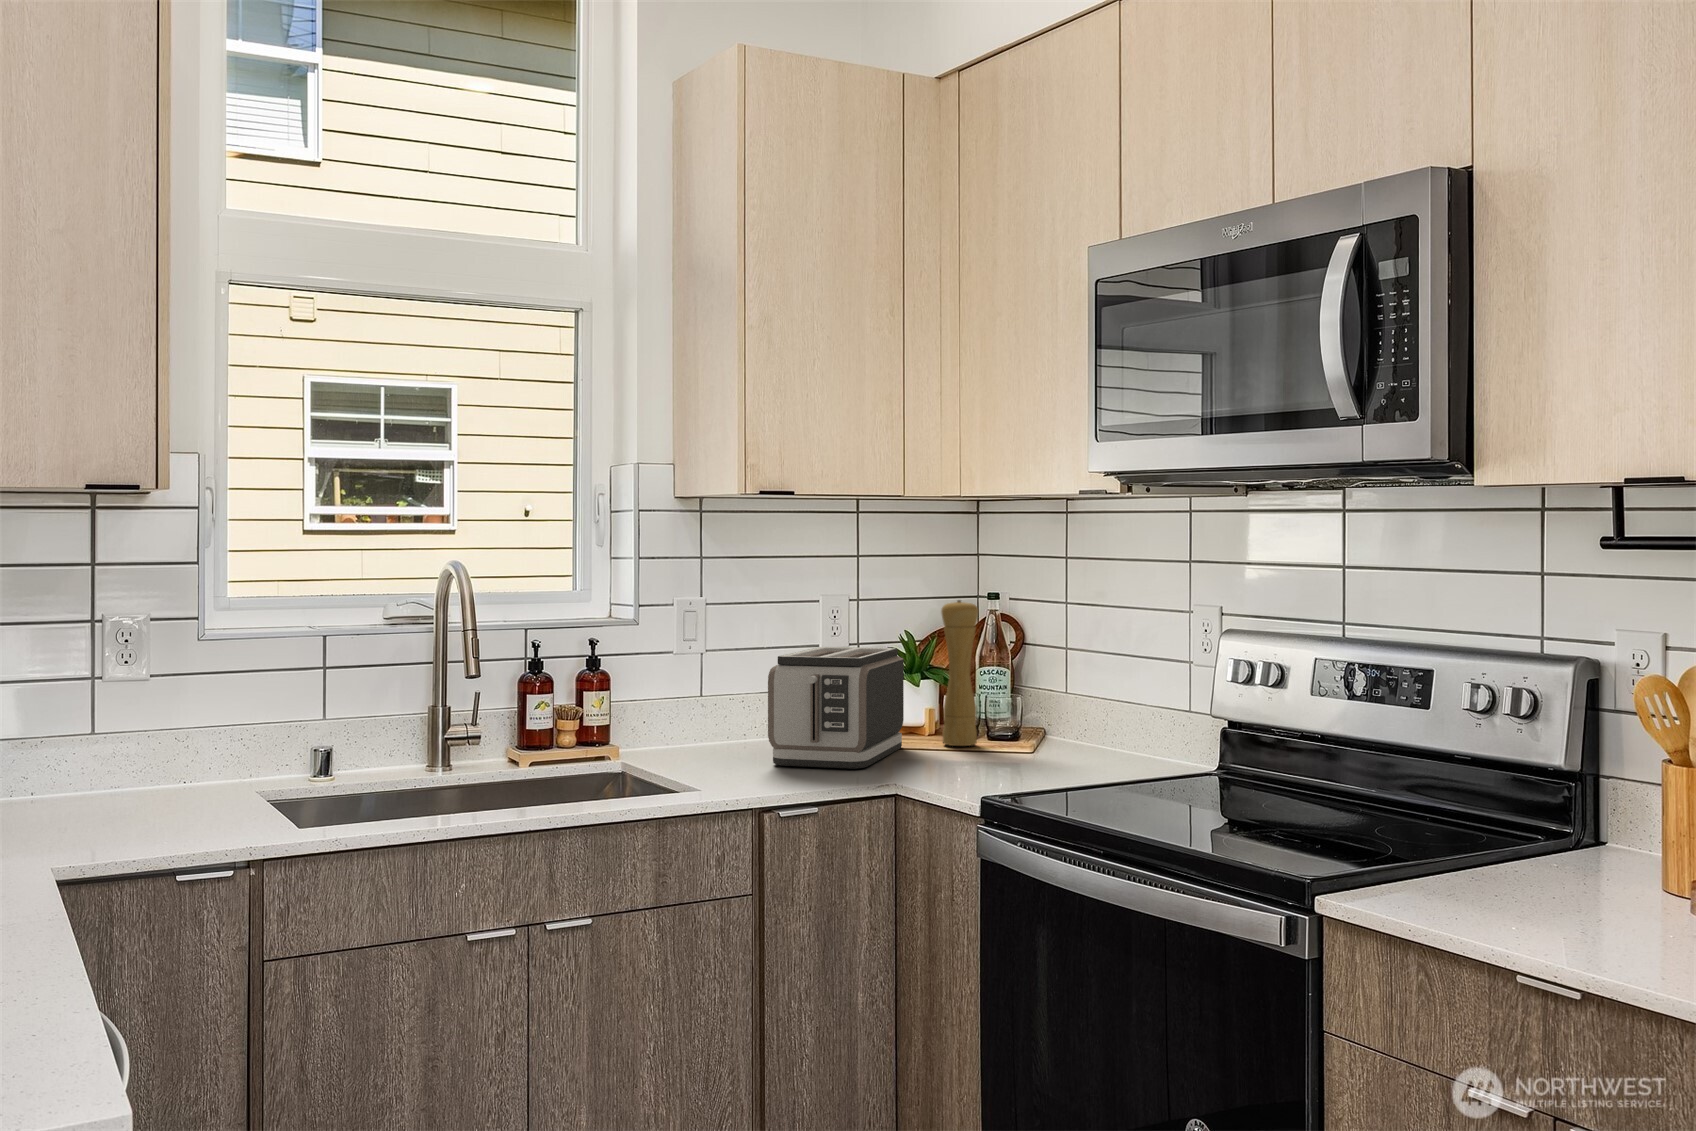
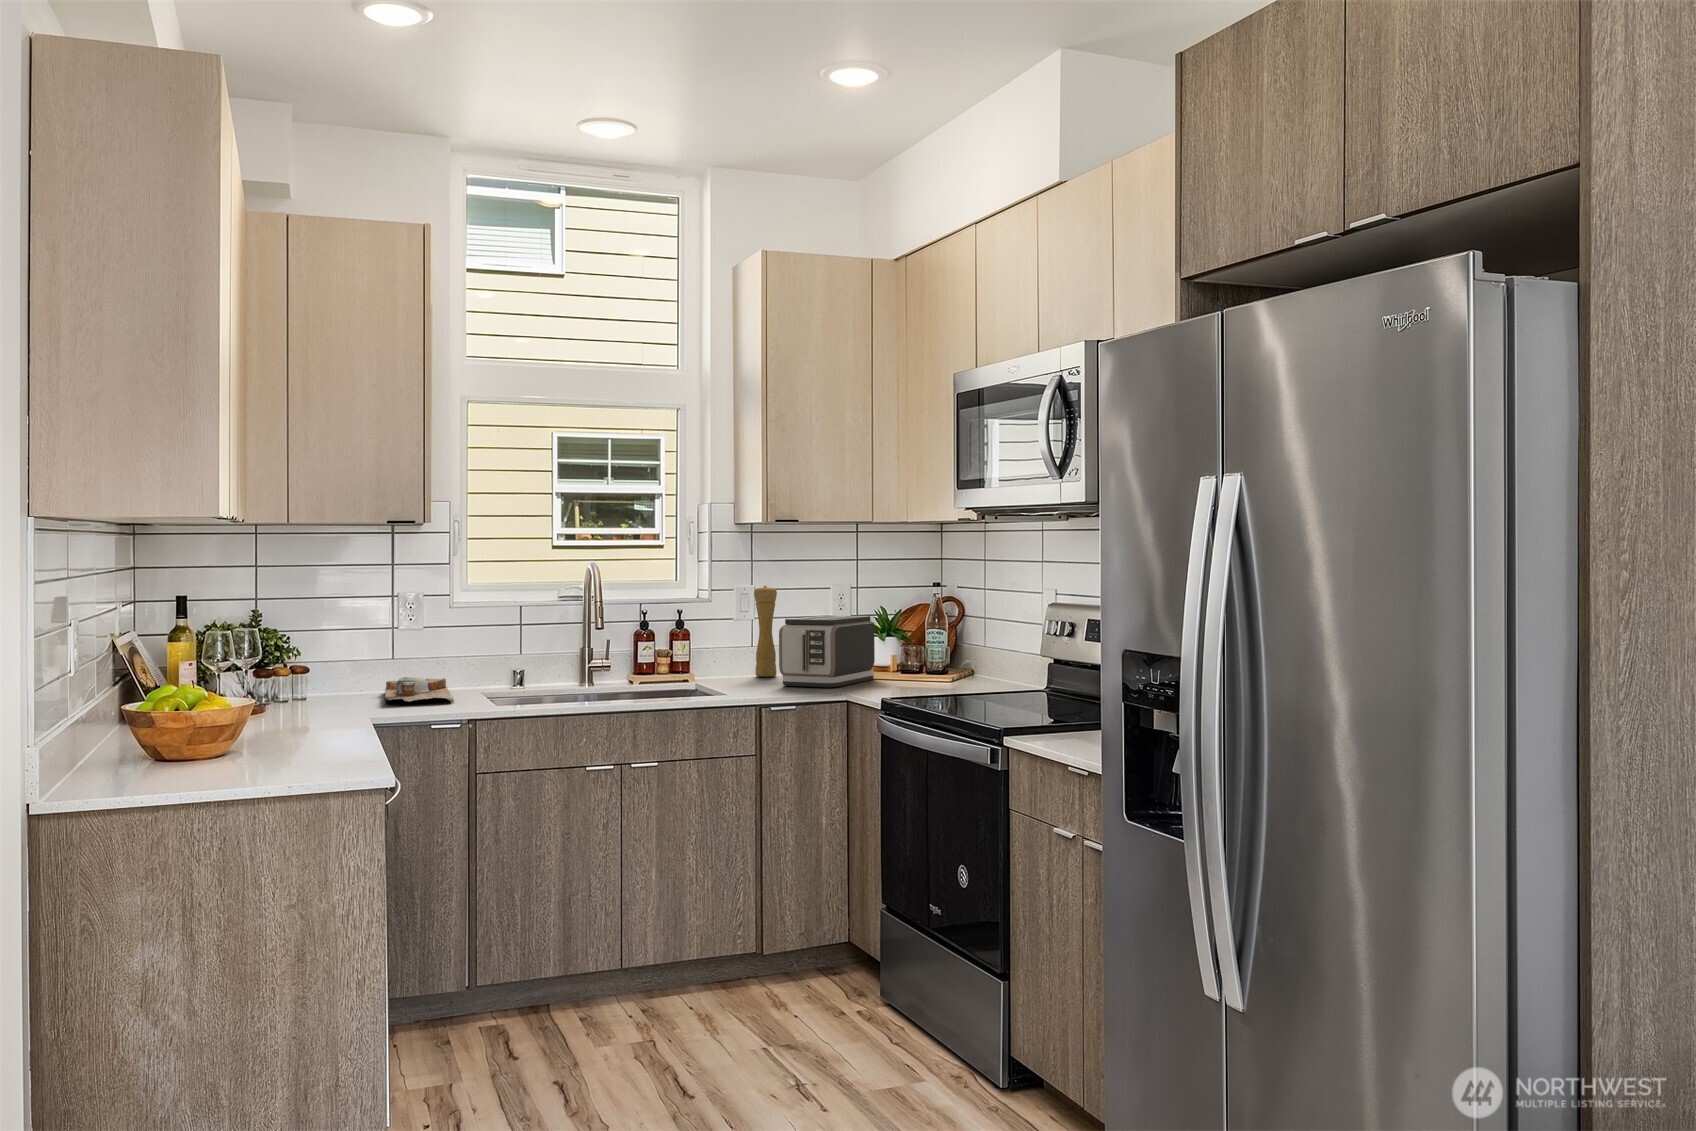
pepper mill: present [941,600,978,746] -> present [754,586,777,677]
cutting board: none [72,765,209,825] -> present [385,677,454,702]

